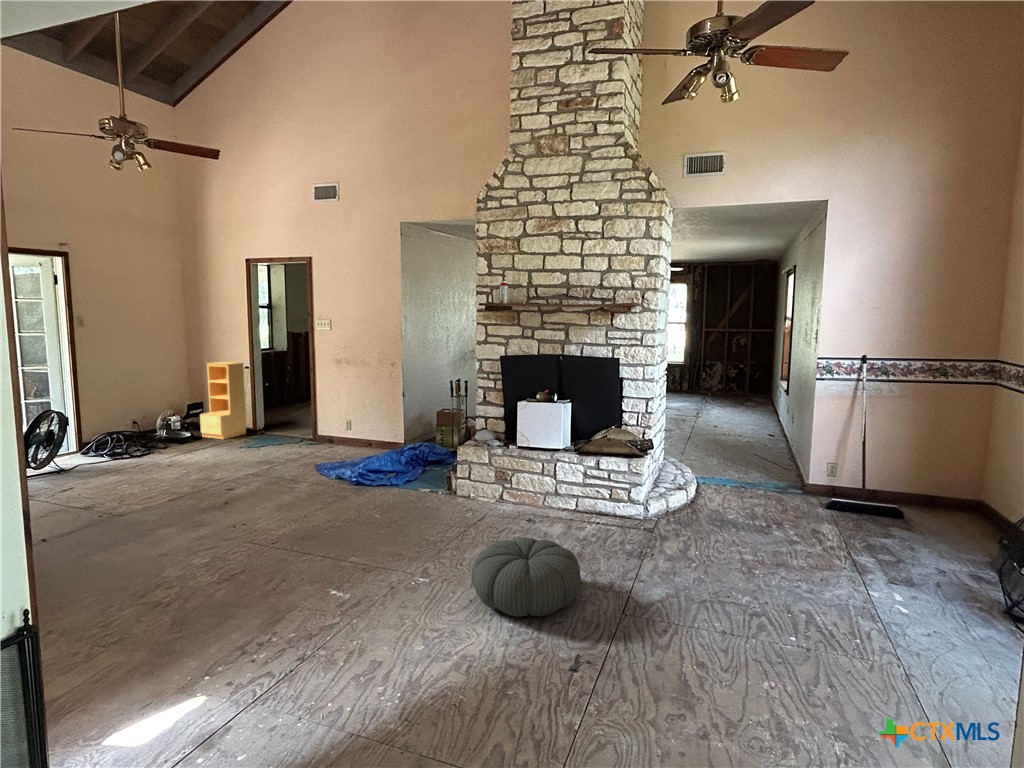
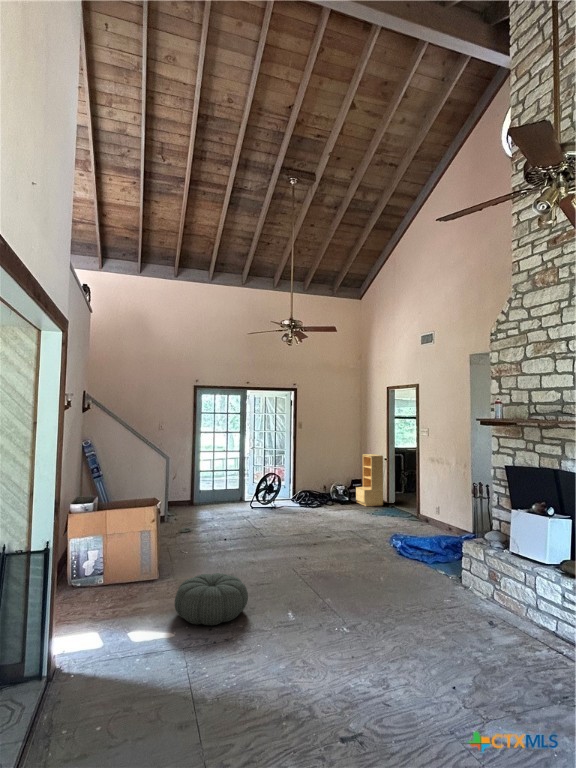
pouf: present [471,537,581,617] -> present [175,573,248,625]

